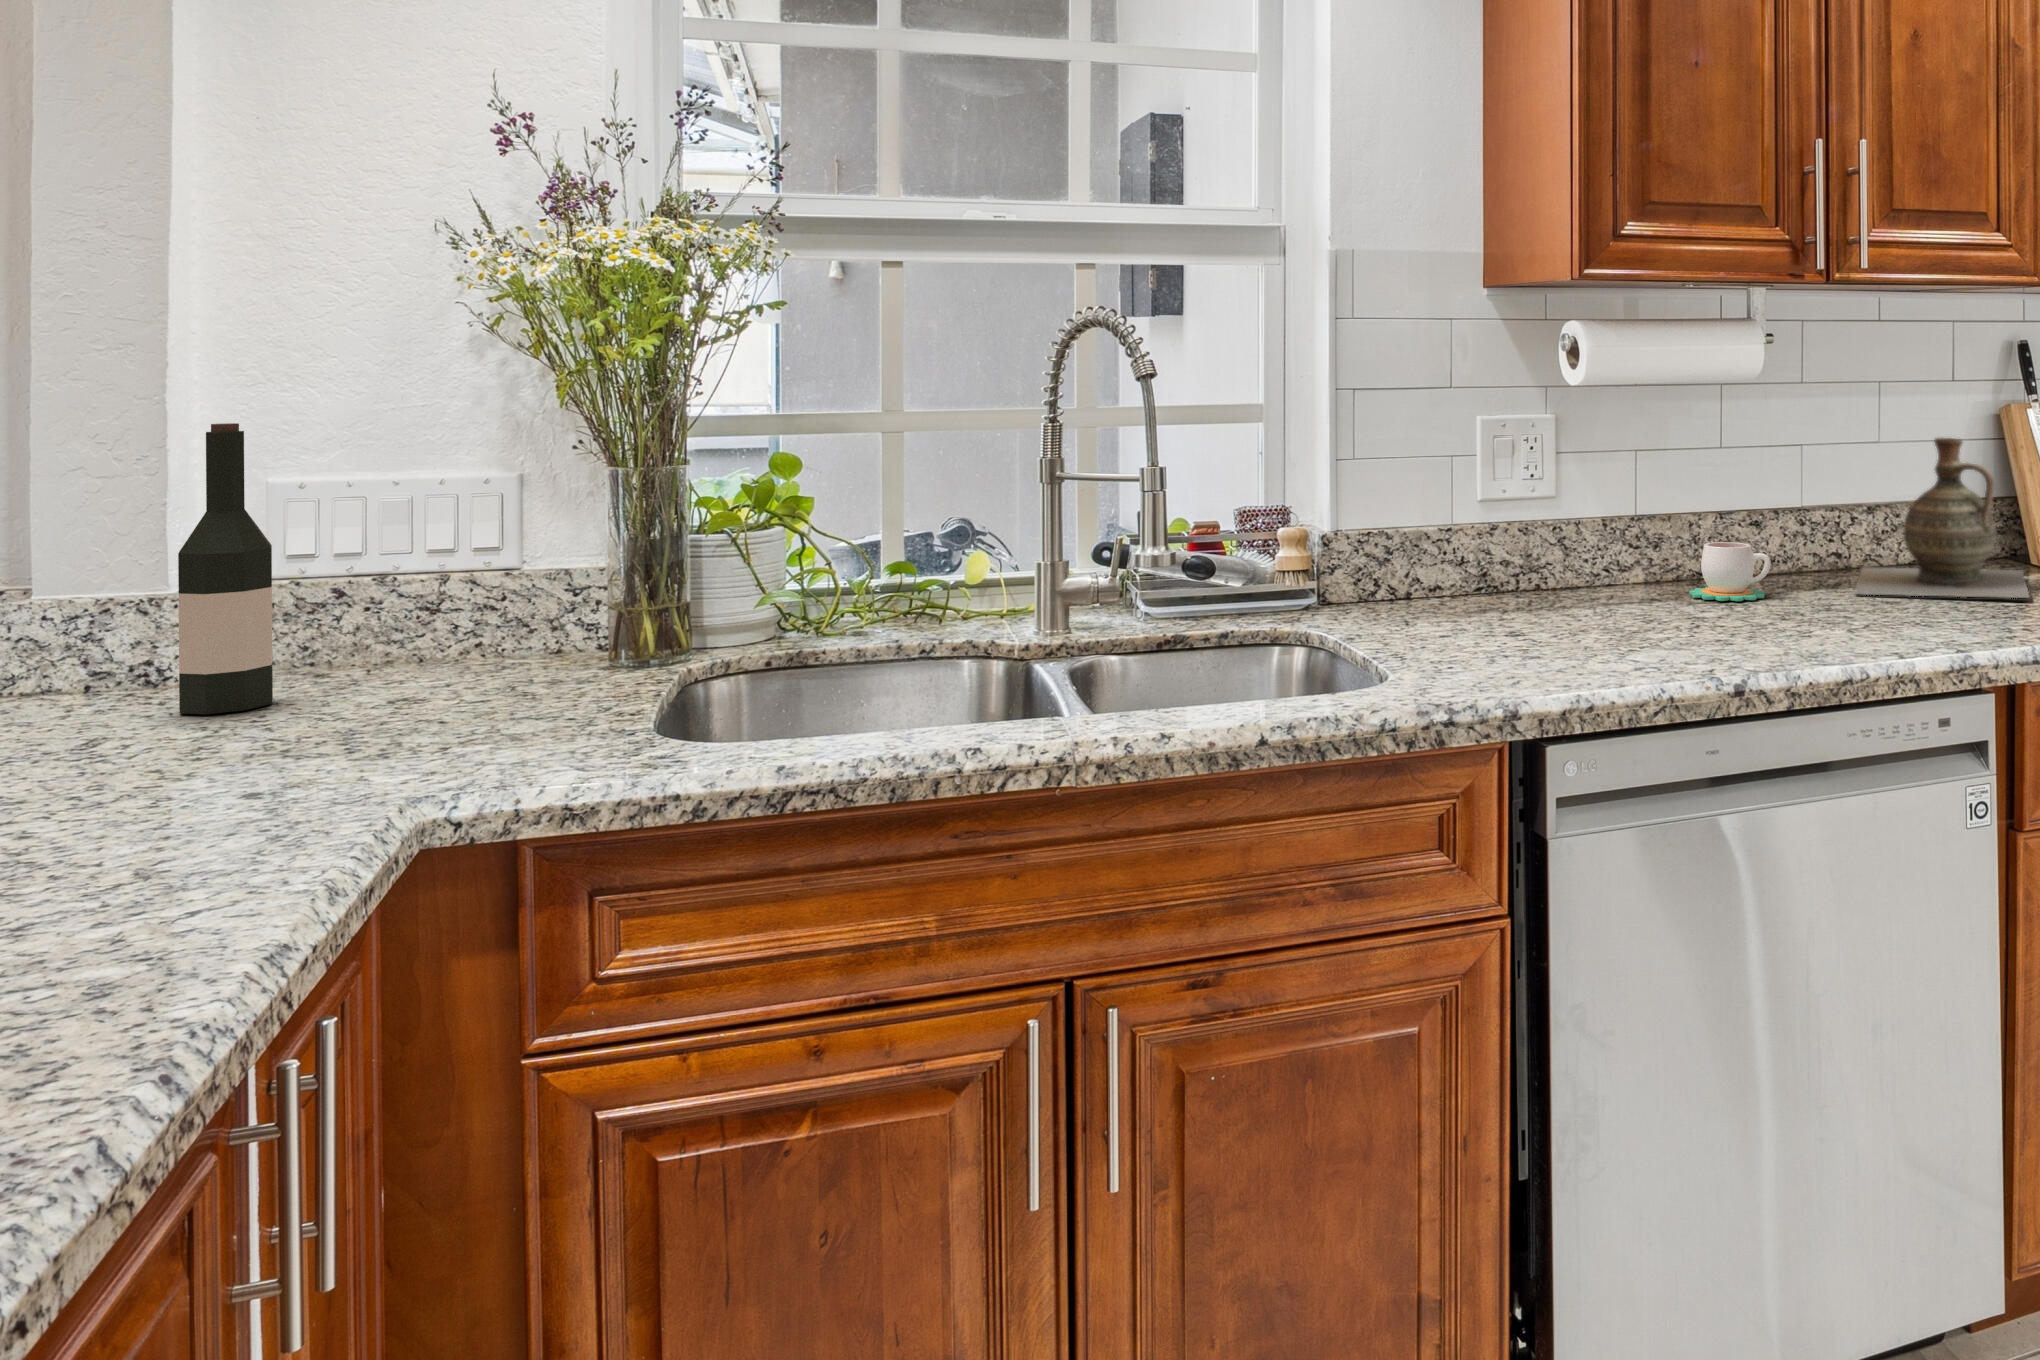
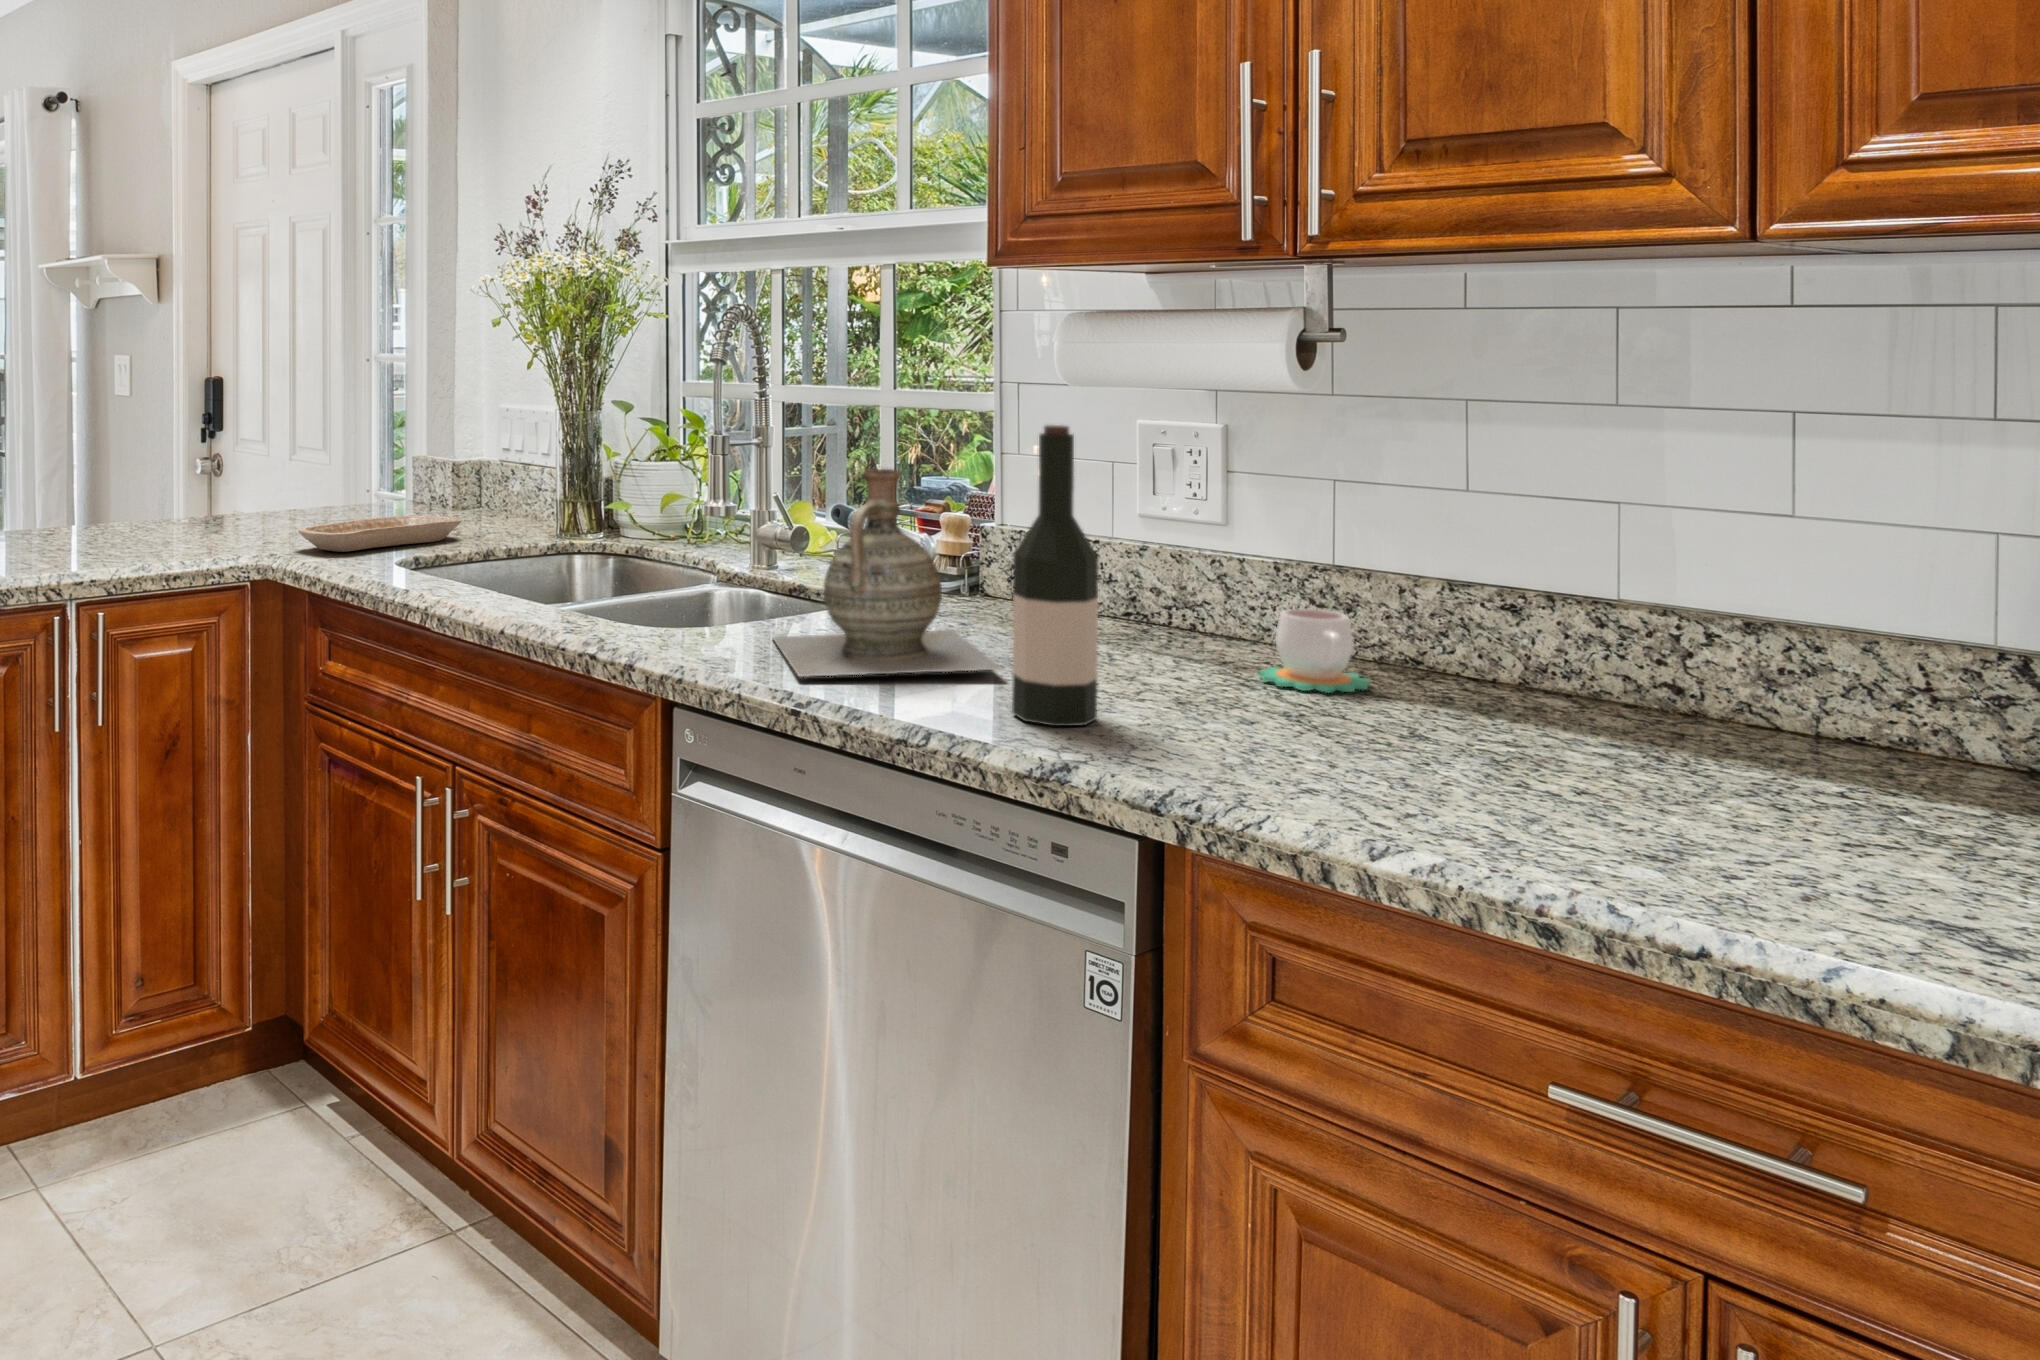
wine bottle: present [178,423,273,714] -> present [1012,425,1098,726]
ceramic jug: present [1855,438,2029,598] -> present [773,469,1002,677]
tray: none [295,671,491,771] -> present [298,515,461,552]

